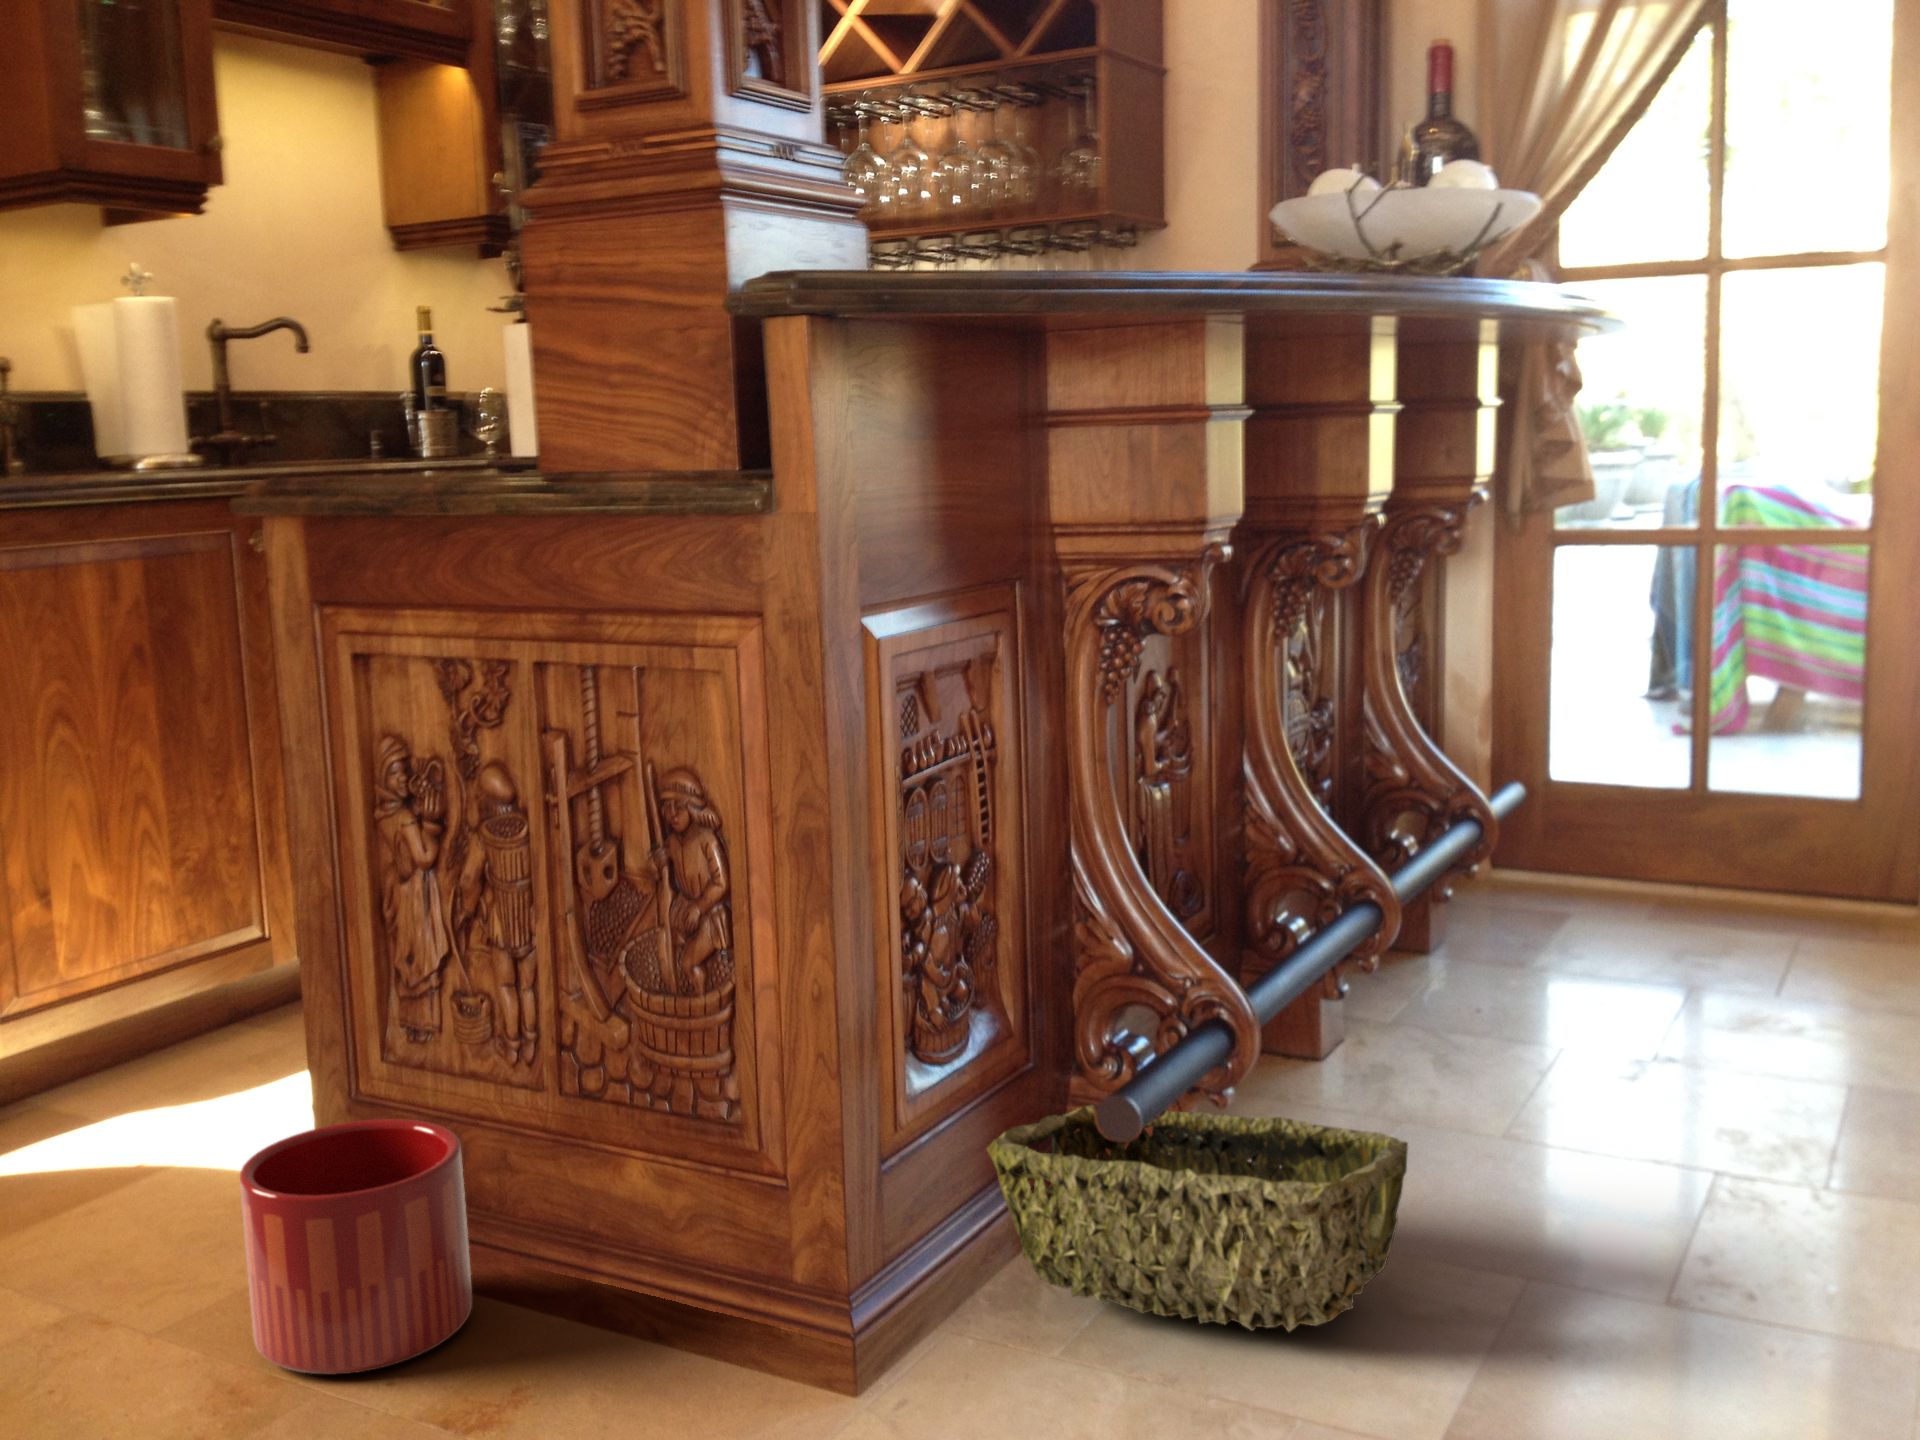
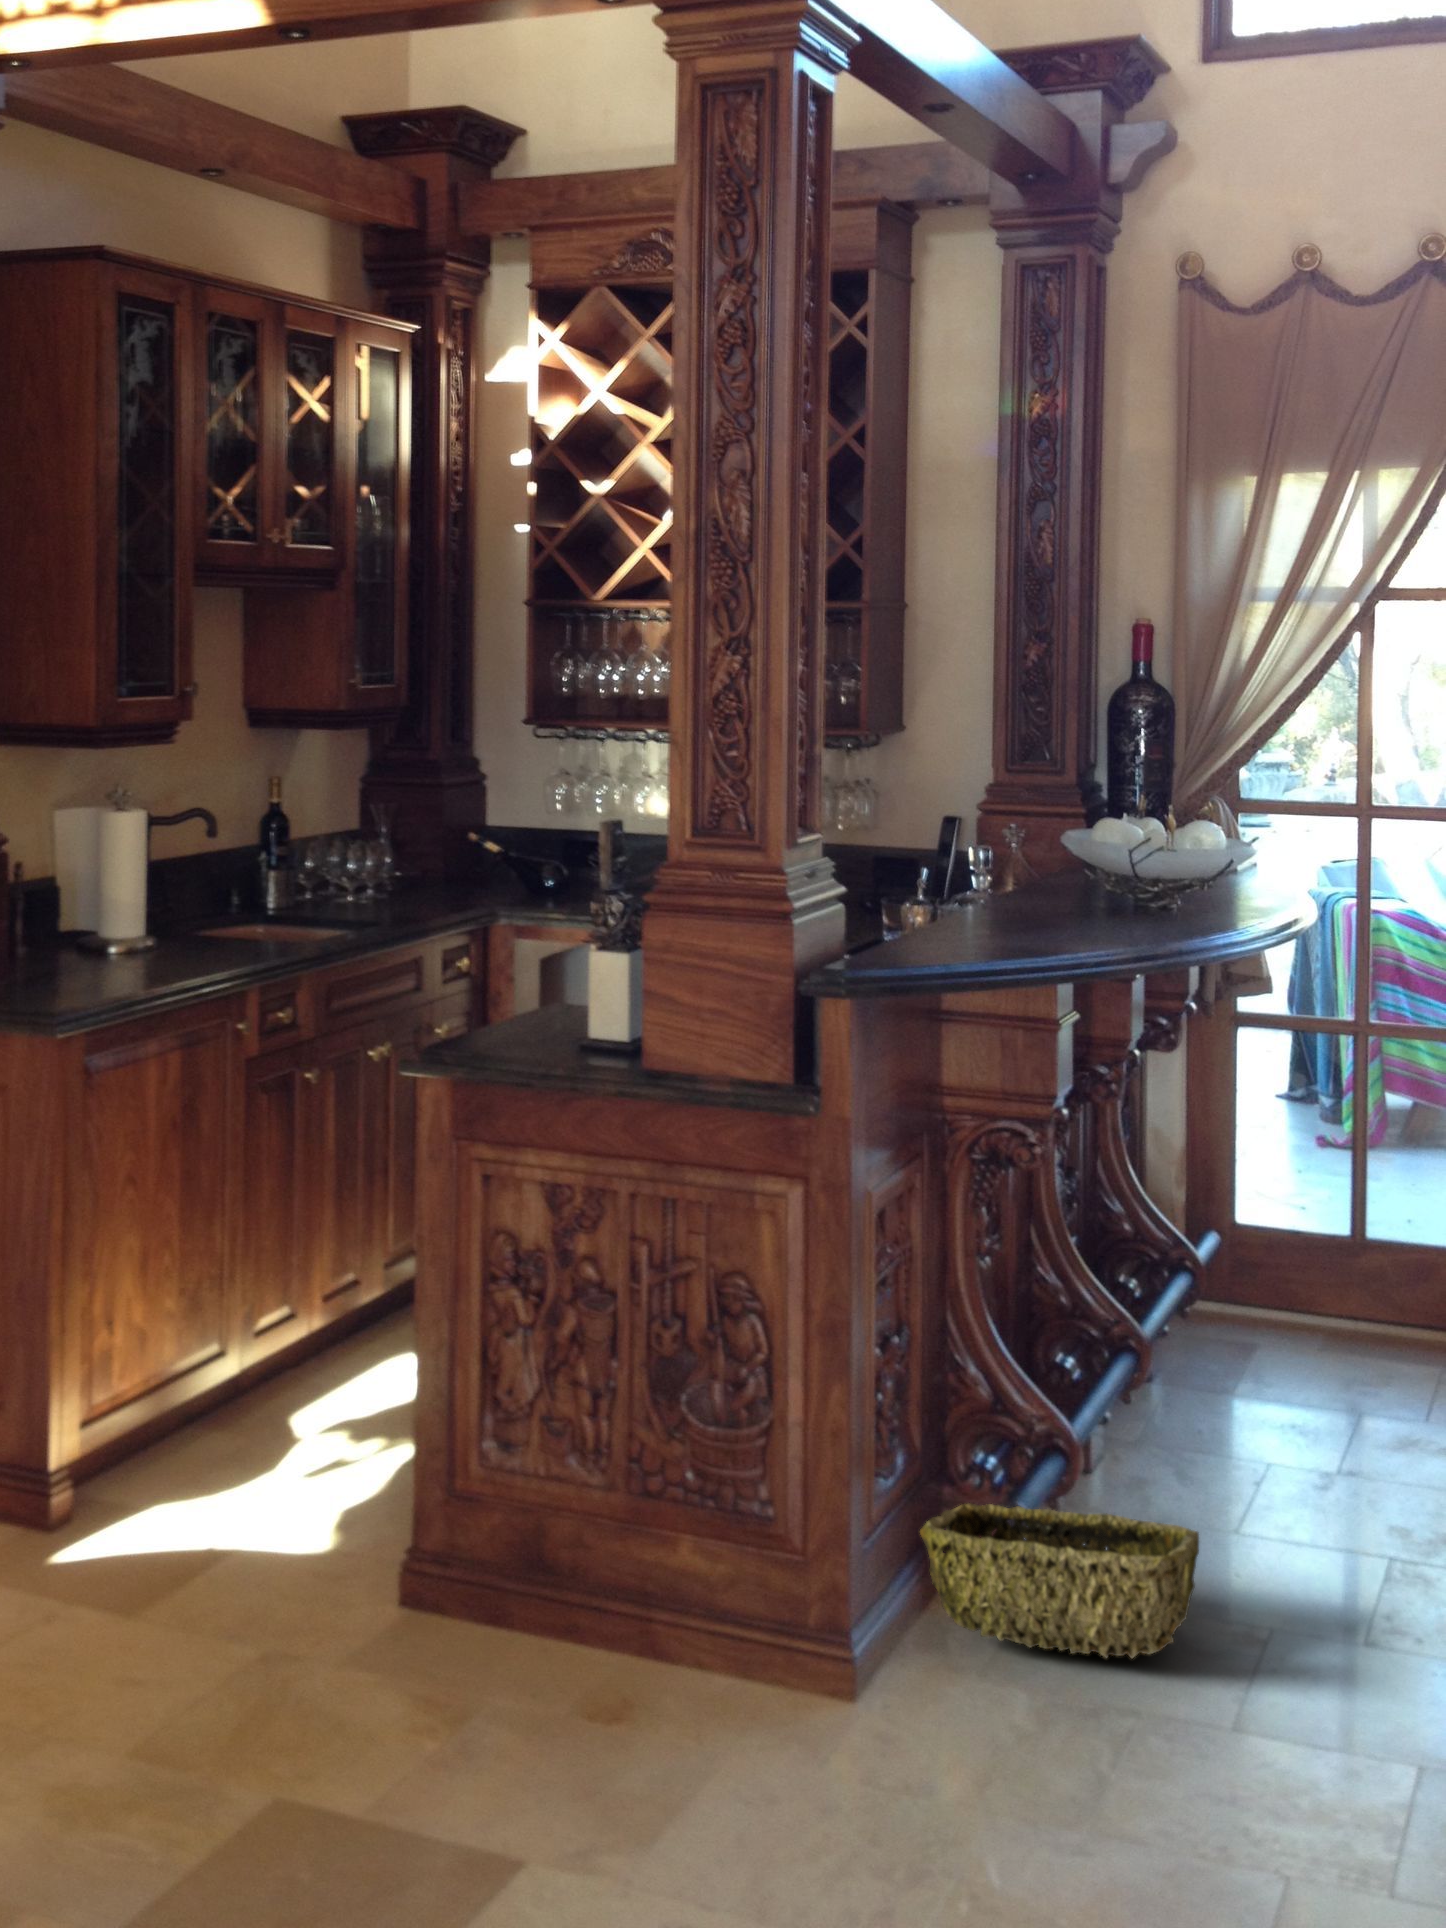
planter: present [240,1119,472,1374] -> none [422,1507,565,1685]

